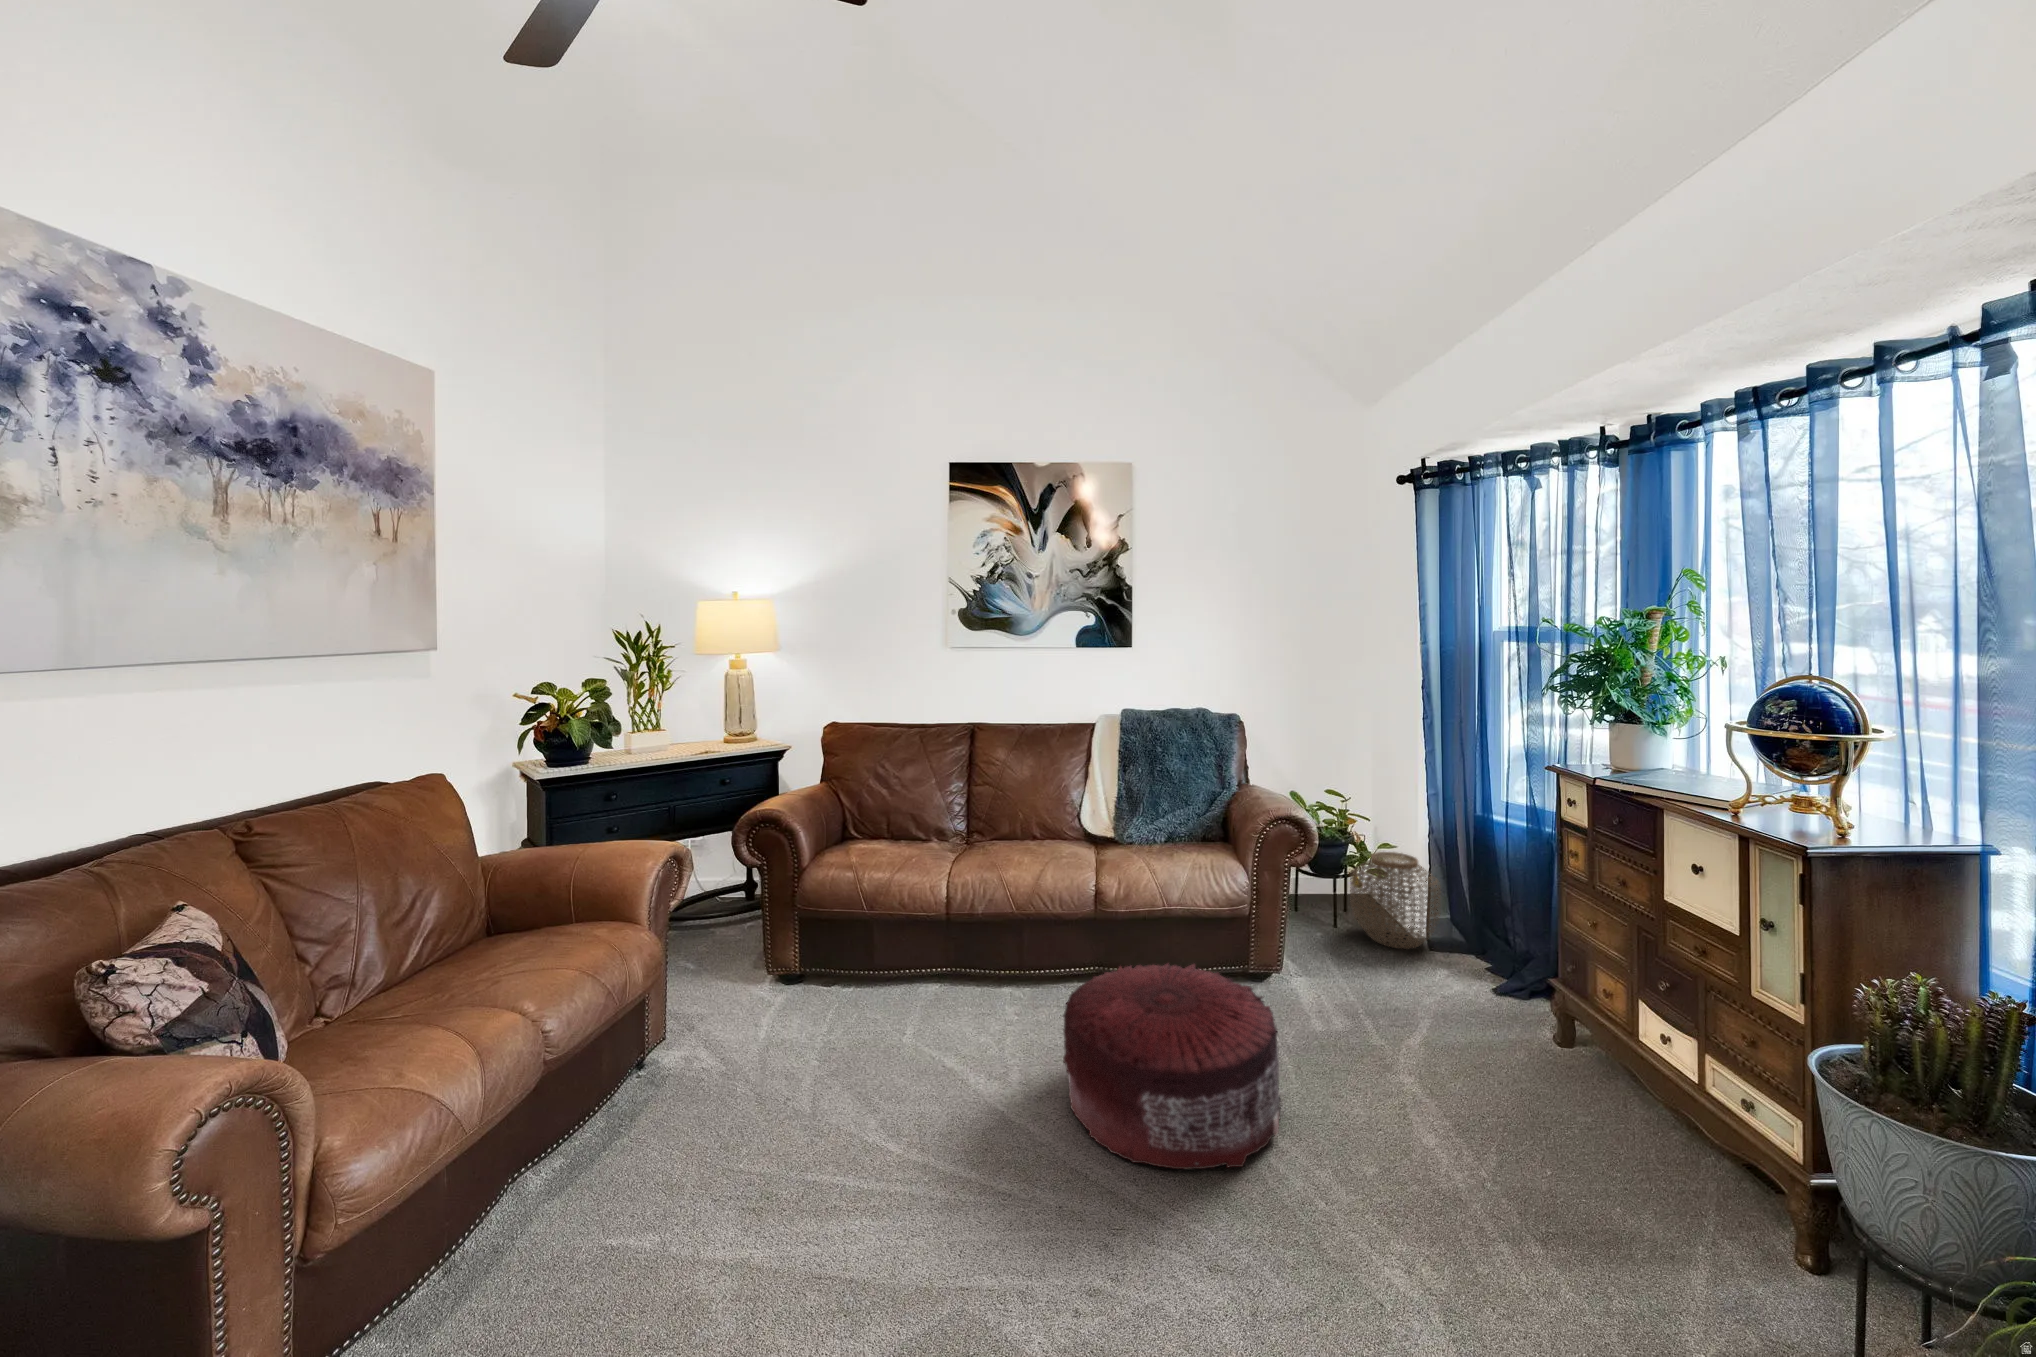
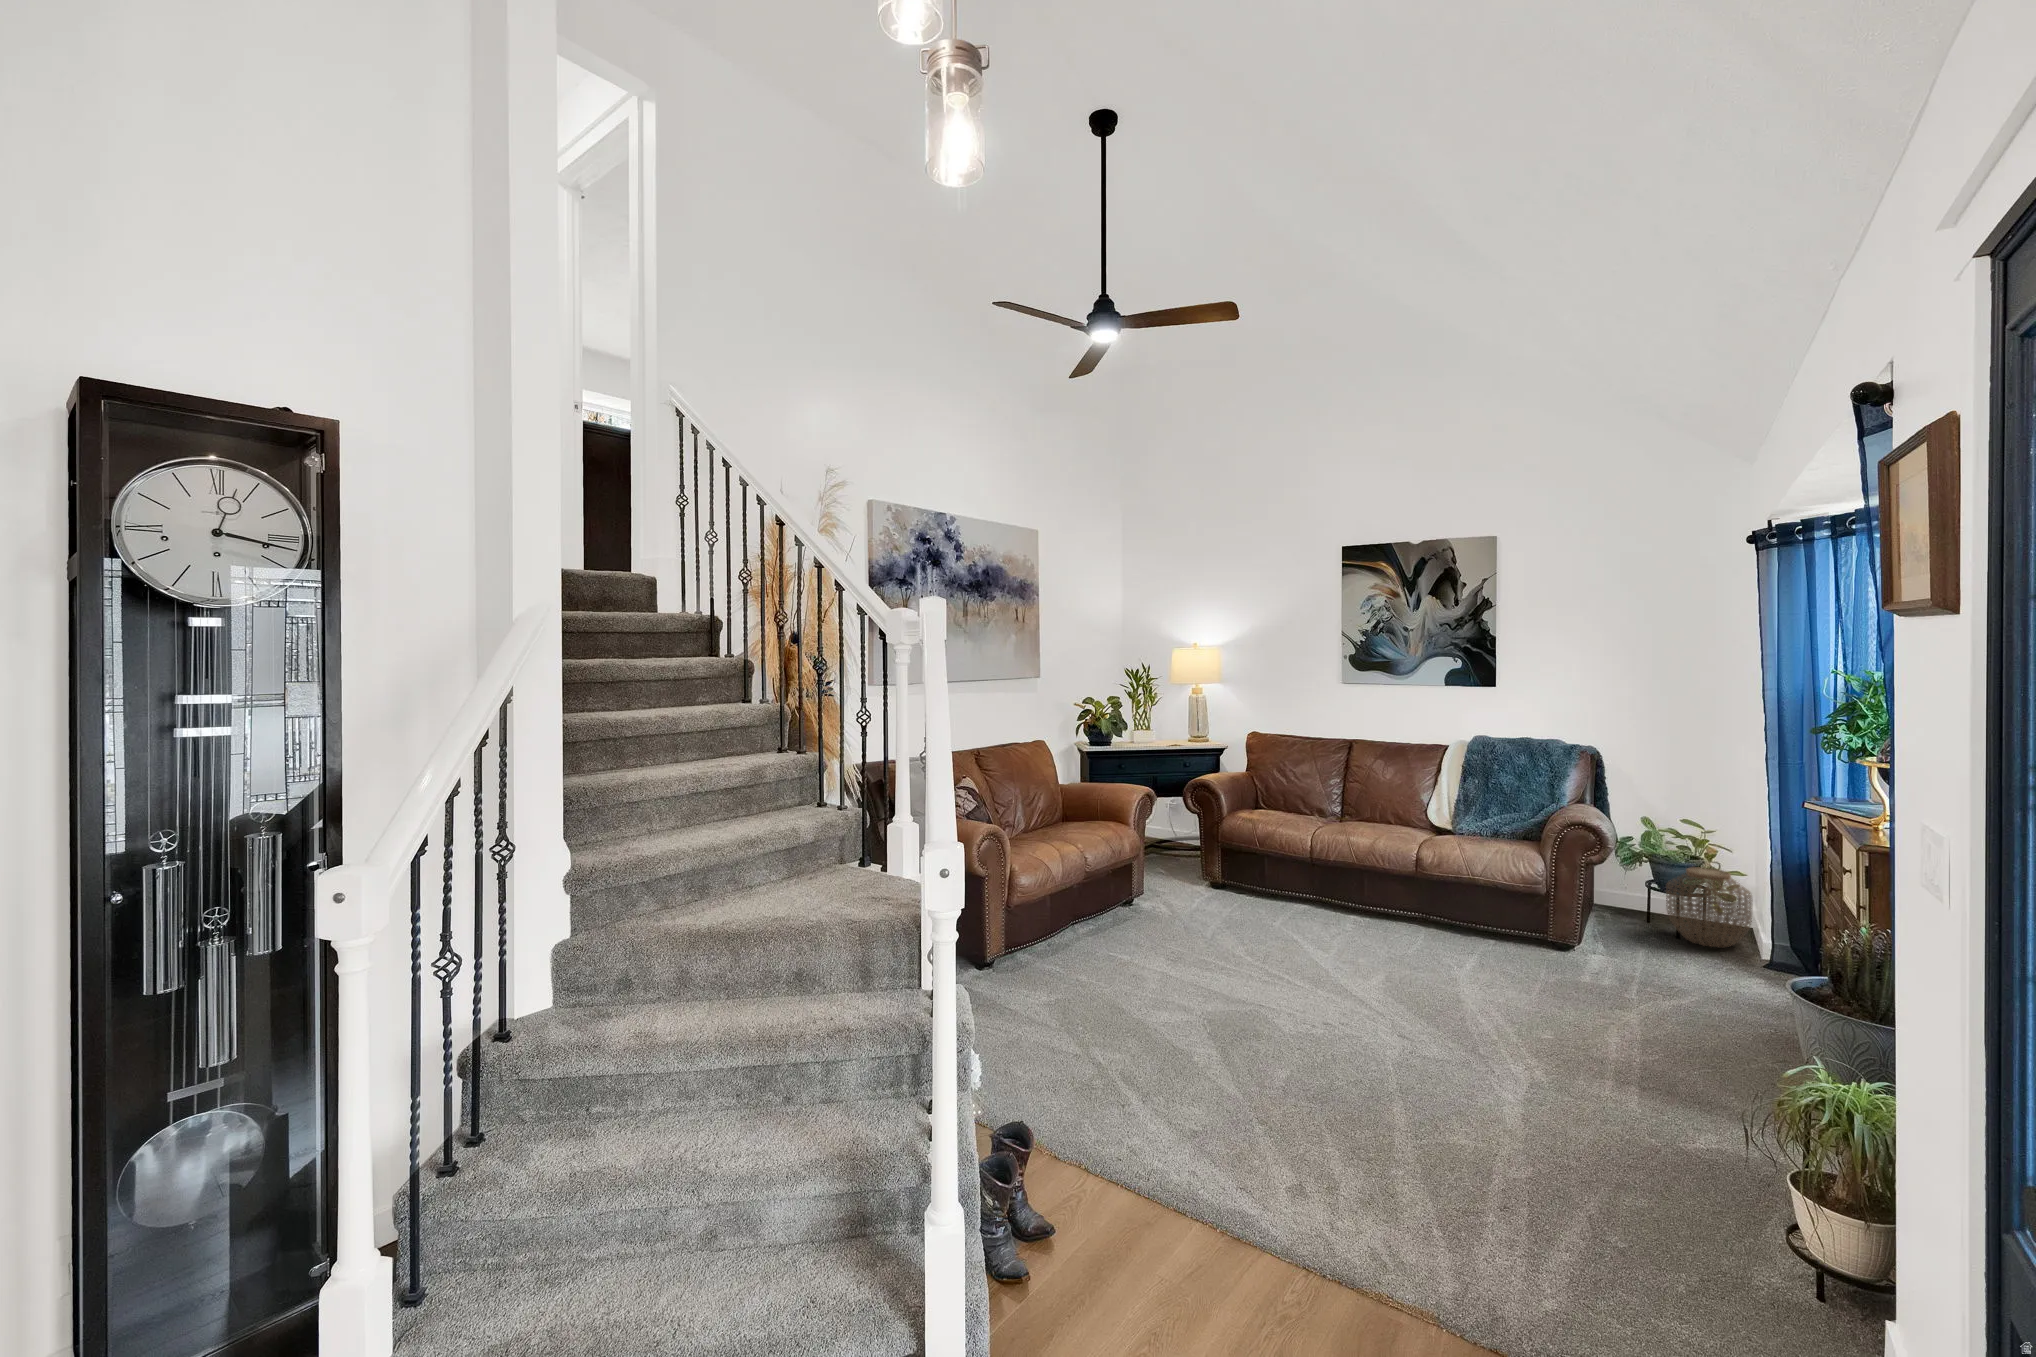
pouf: present [1063,963,1281,1169] -> none [1342,886,1483,979]

